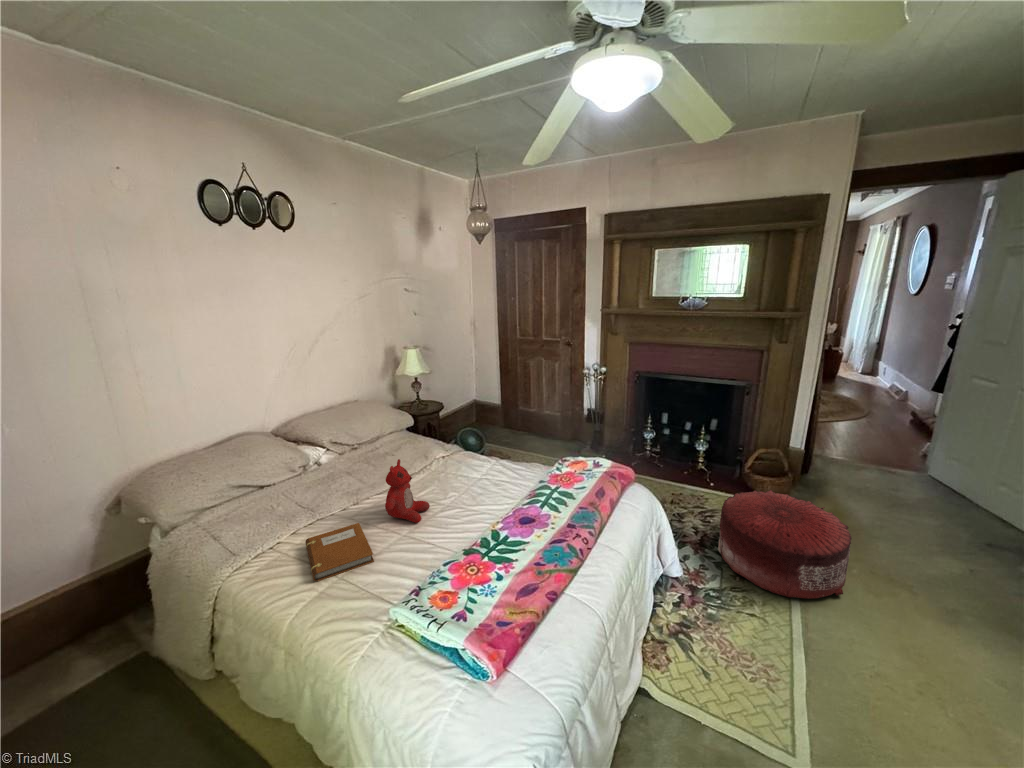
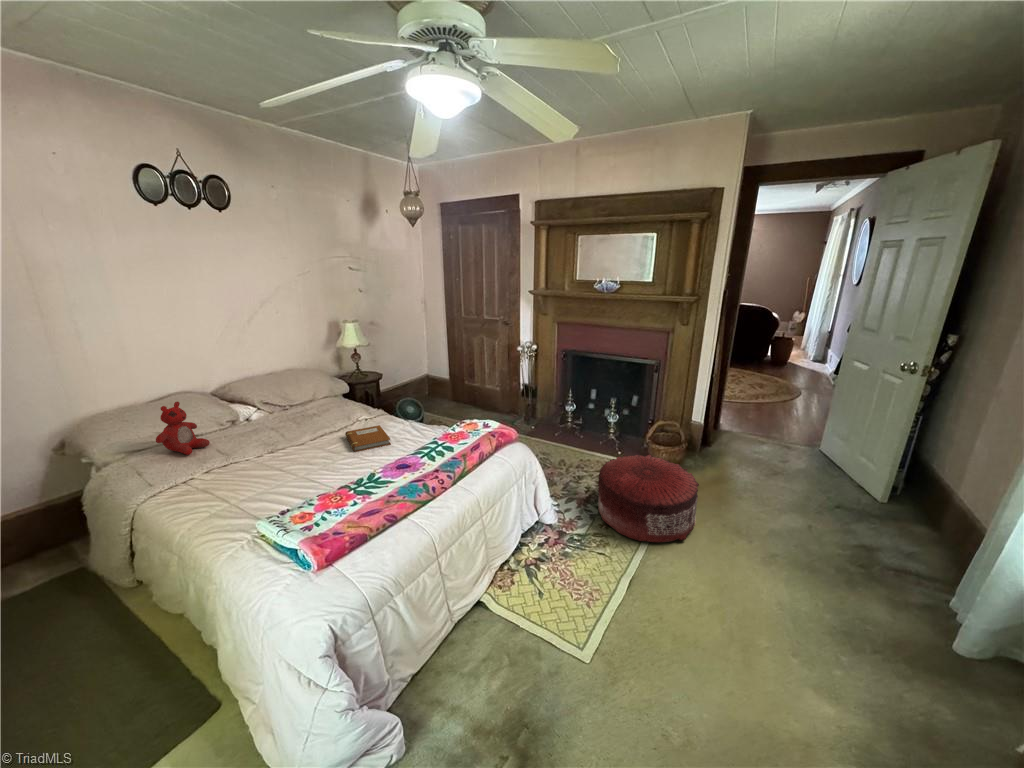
stuffed bear: present [385,459,430,523] -> present [156,402,210,455]
notebook: present [305,523,374,582] -> present [345,425,391,452]

